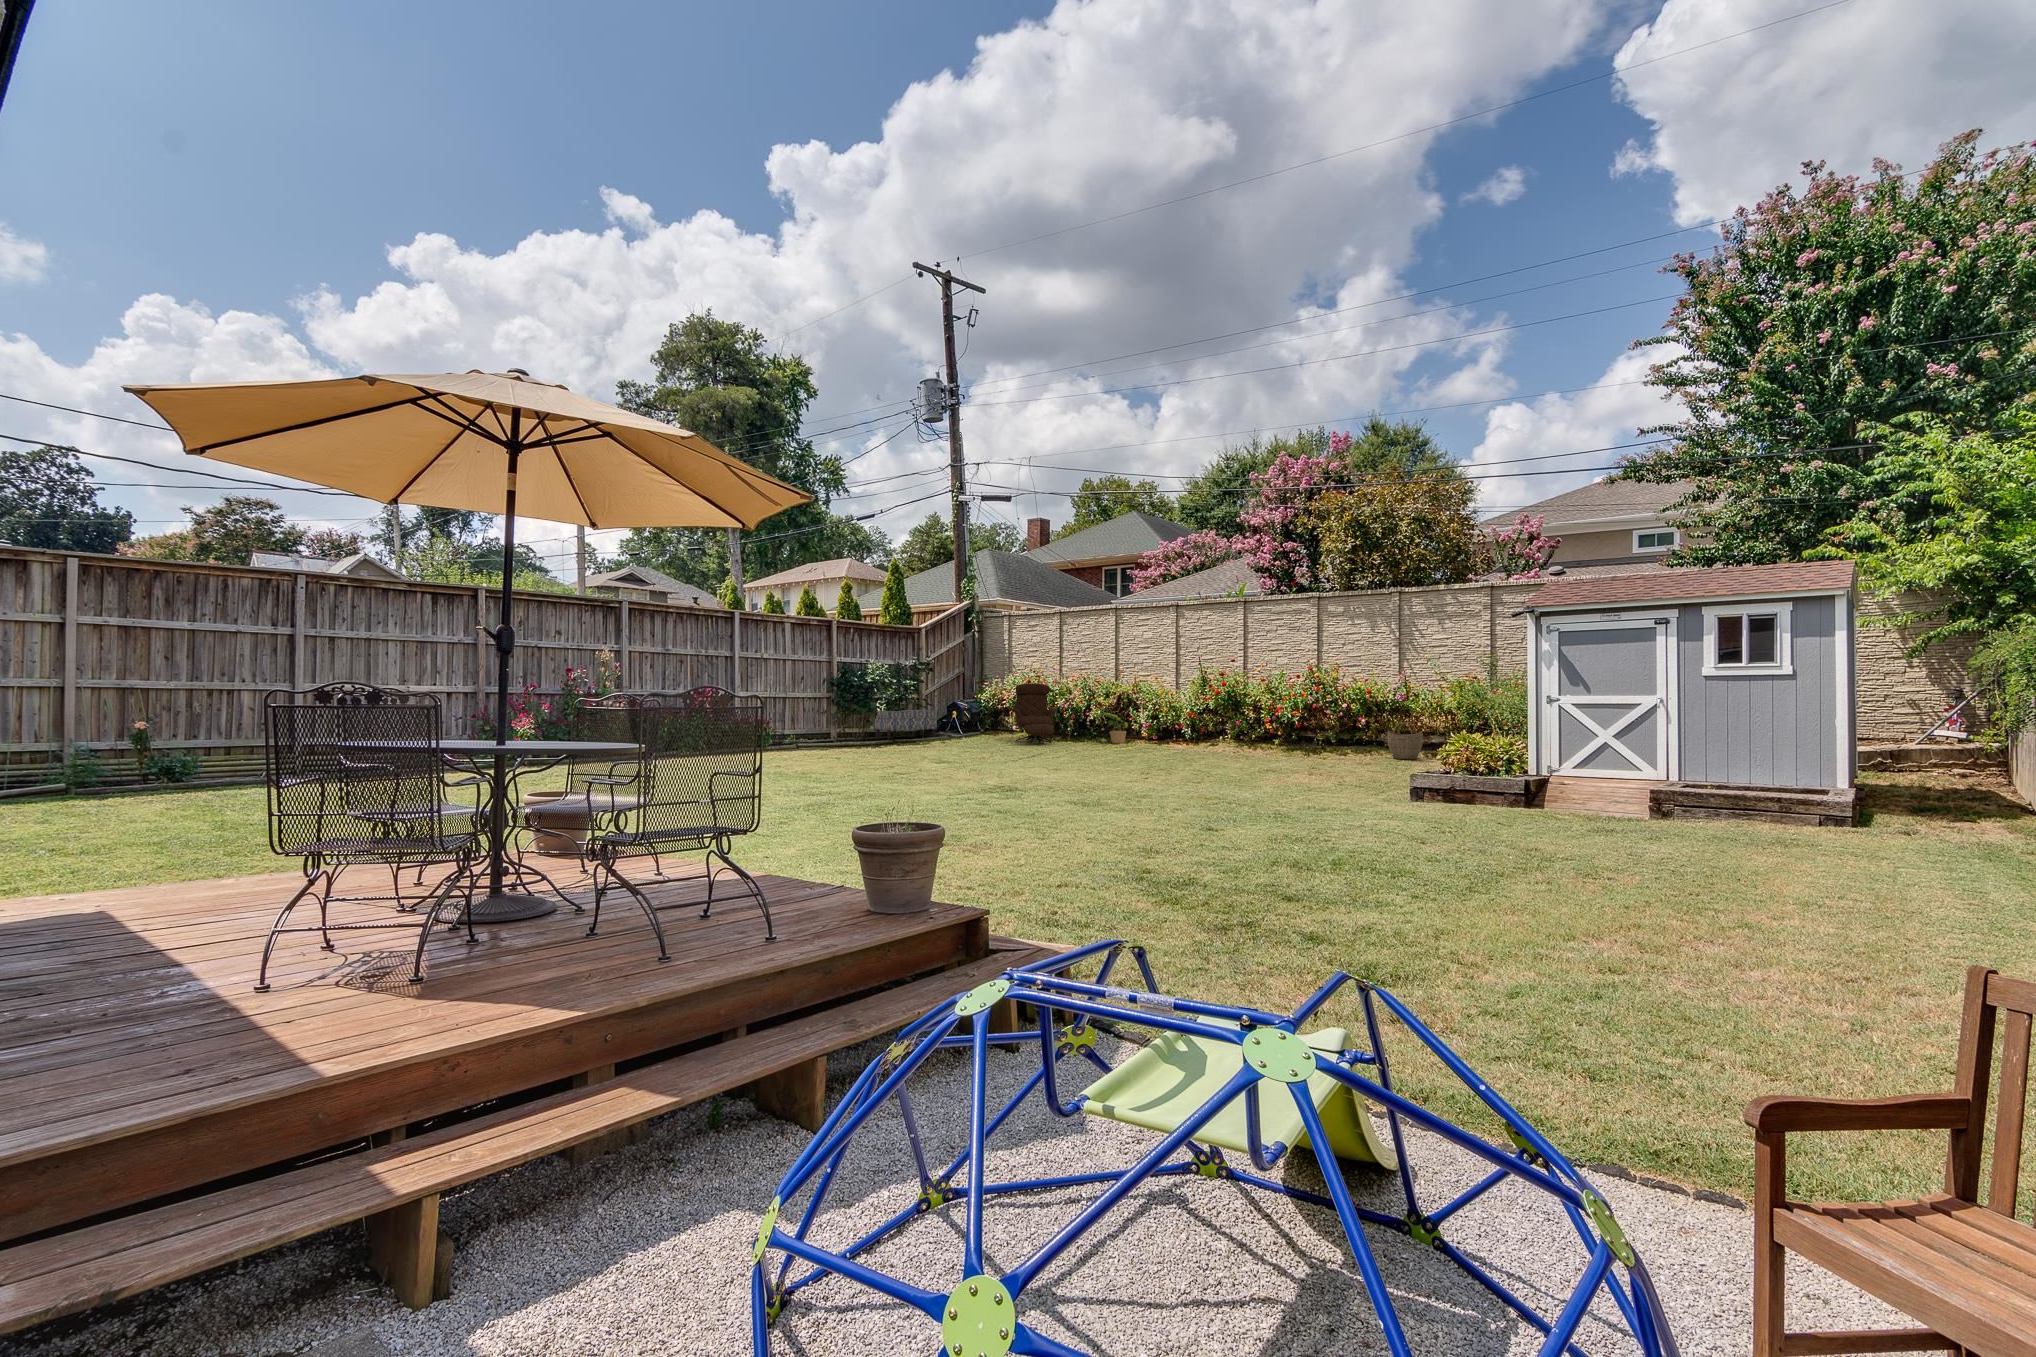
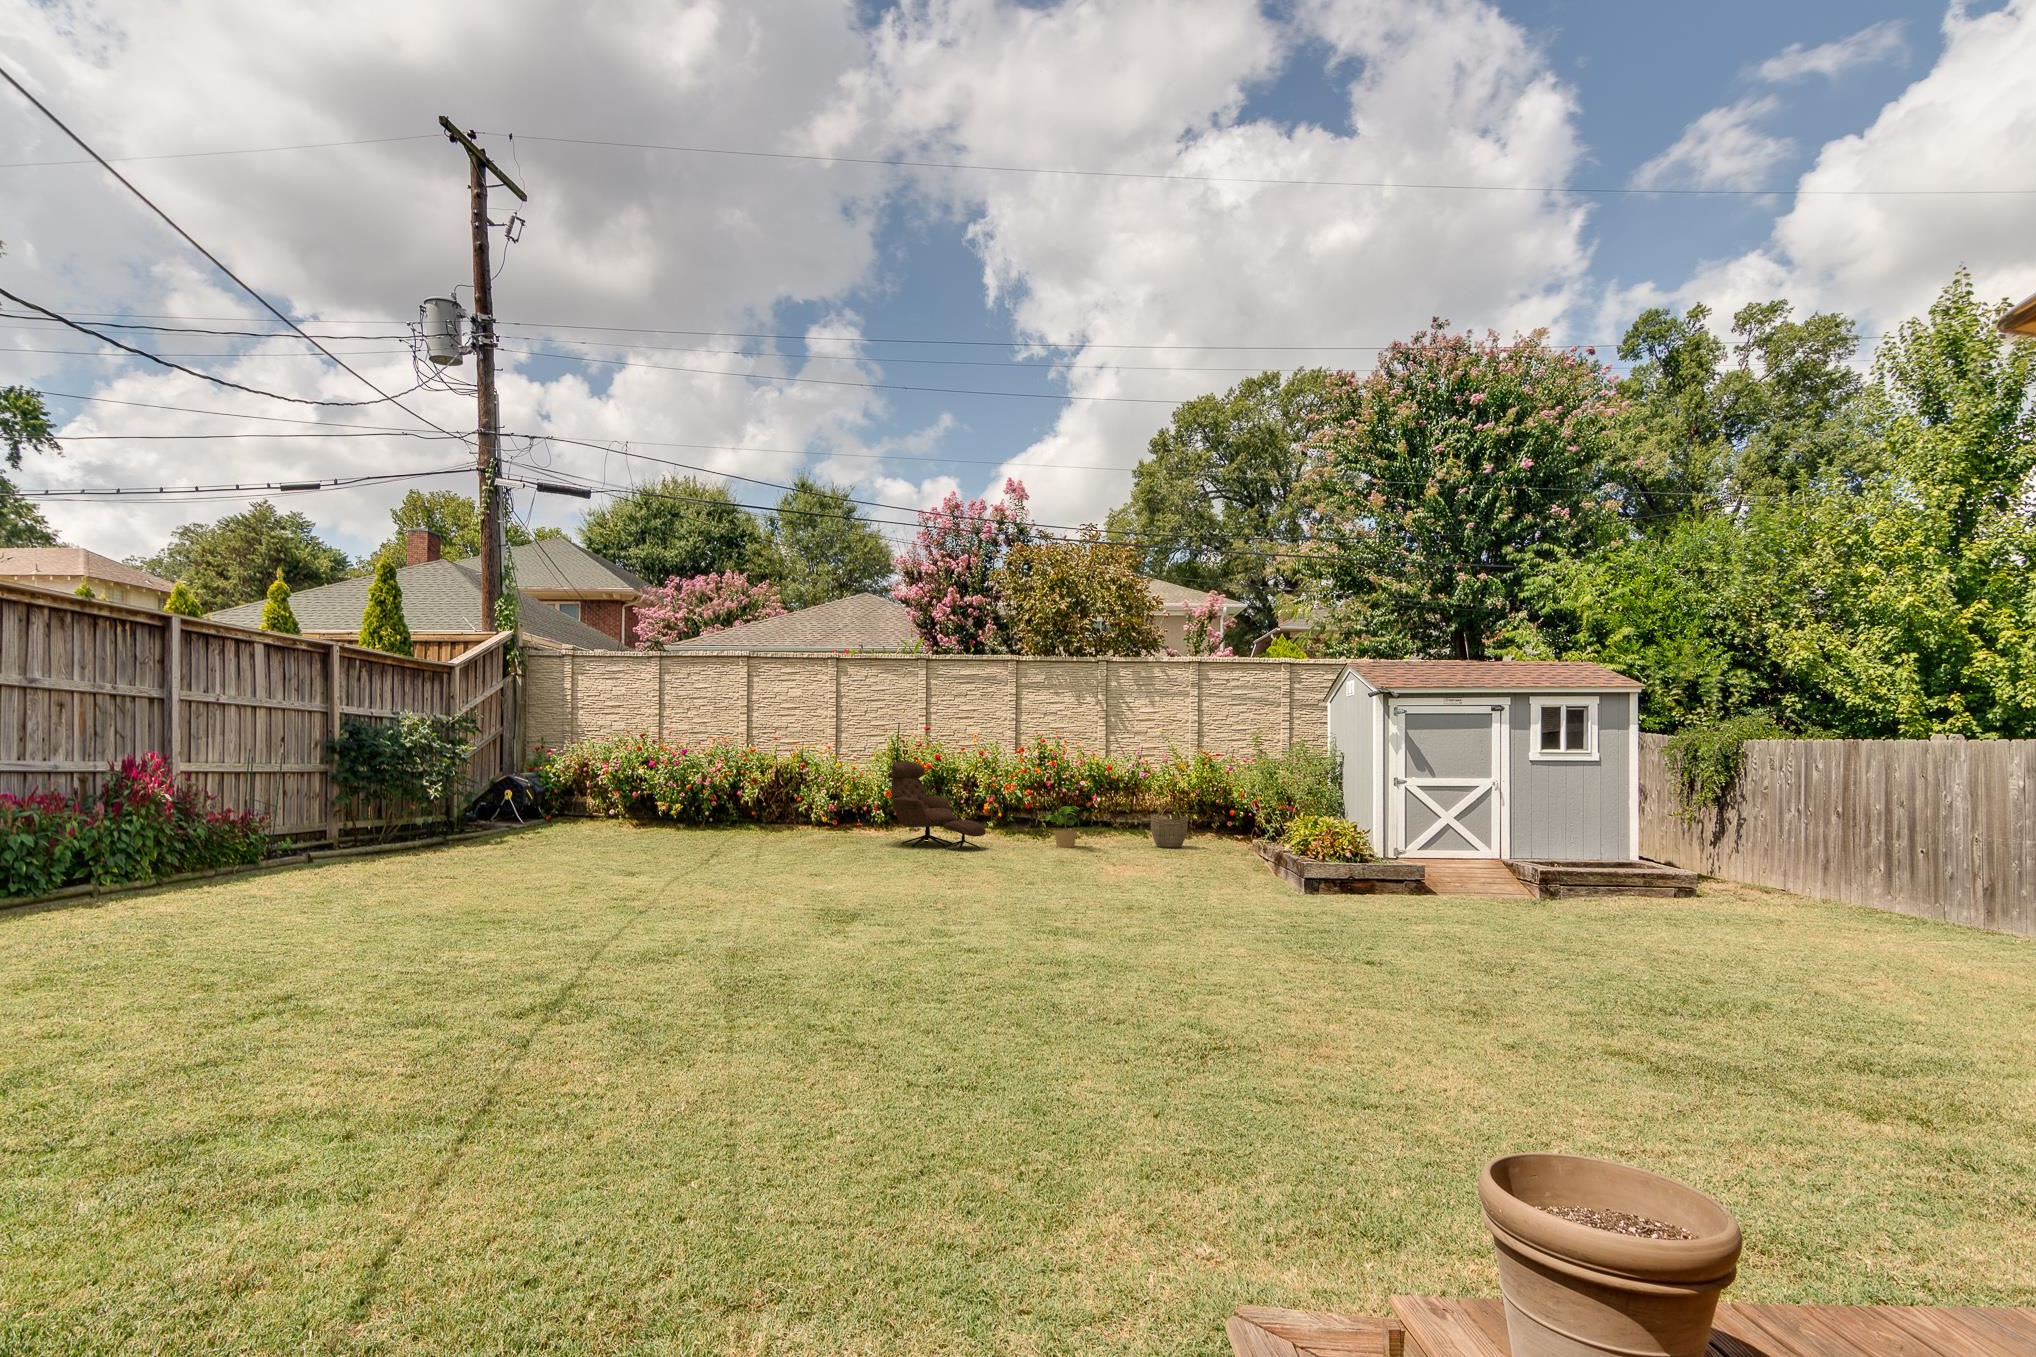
lounge chair: present [1011,683,1058,744] -> present [892,761,986,849]
bench: present [875,710,937,739] -> none [391,795,497,844]
potted plant: present [1099,713,1128,743] -> present [1045,806,1079,848]

